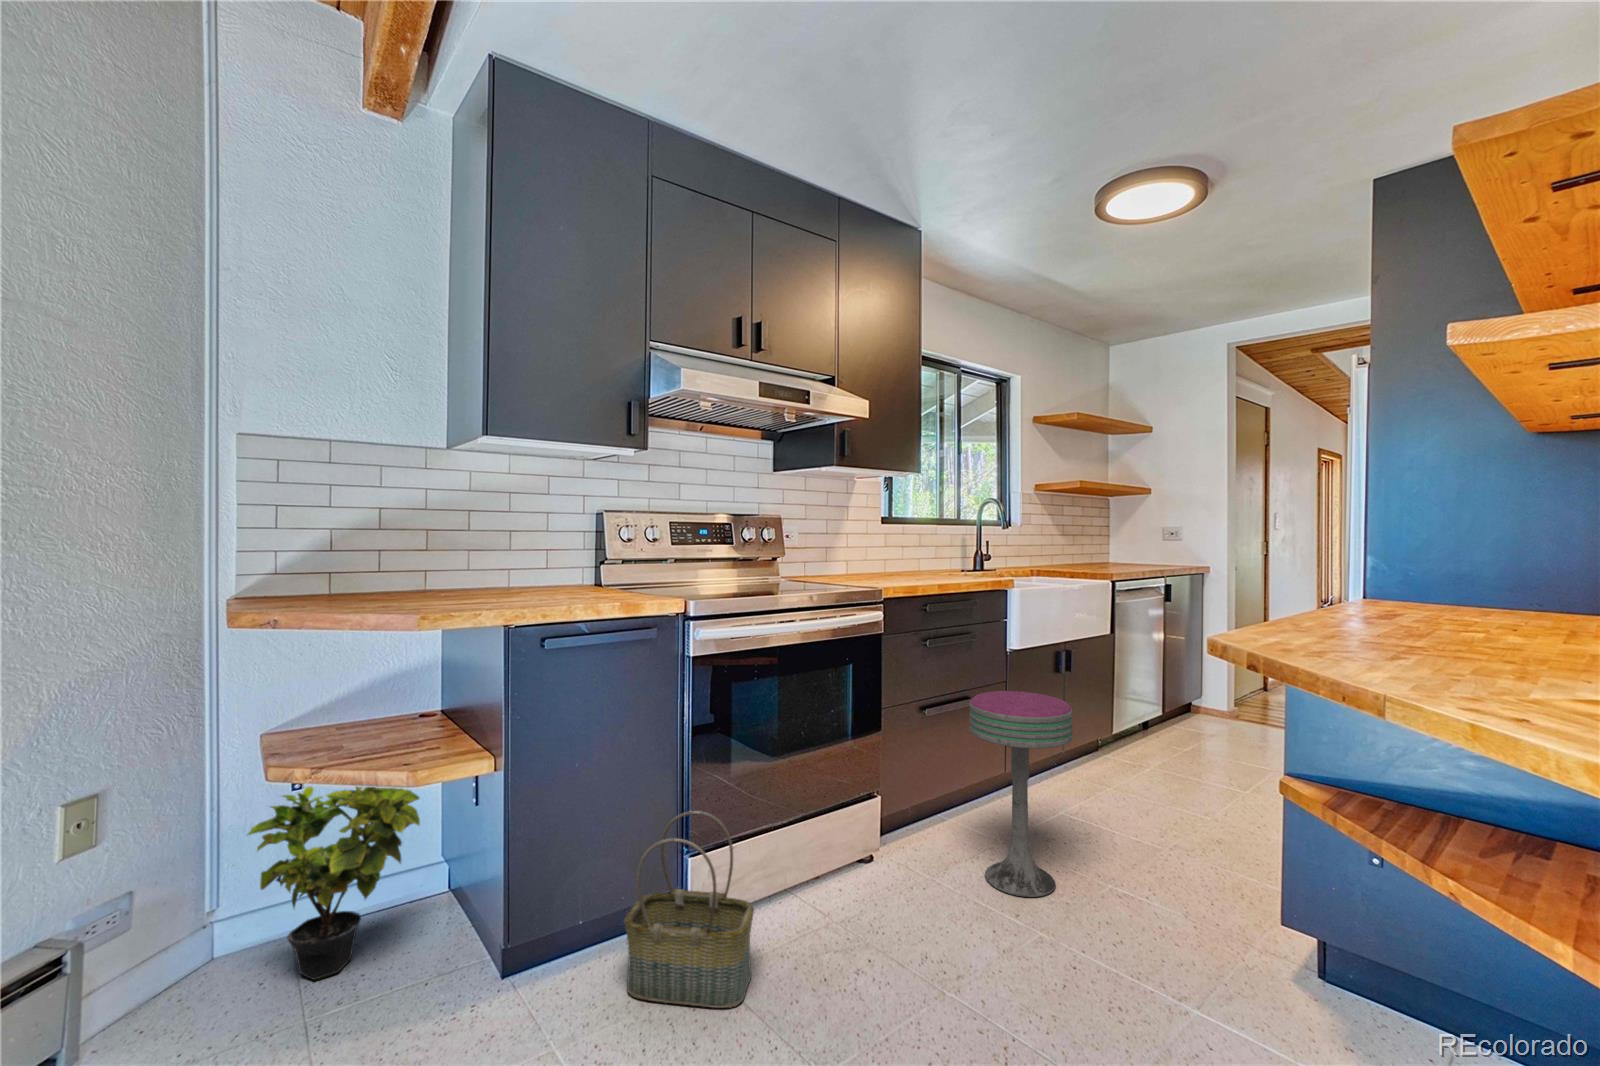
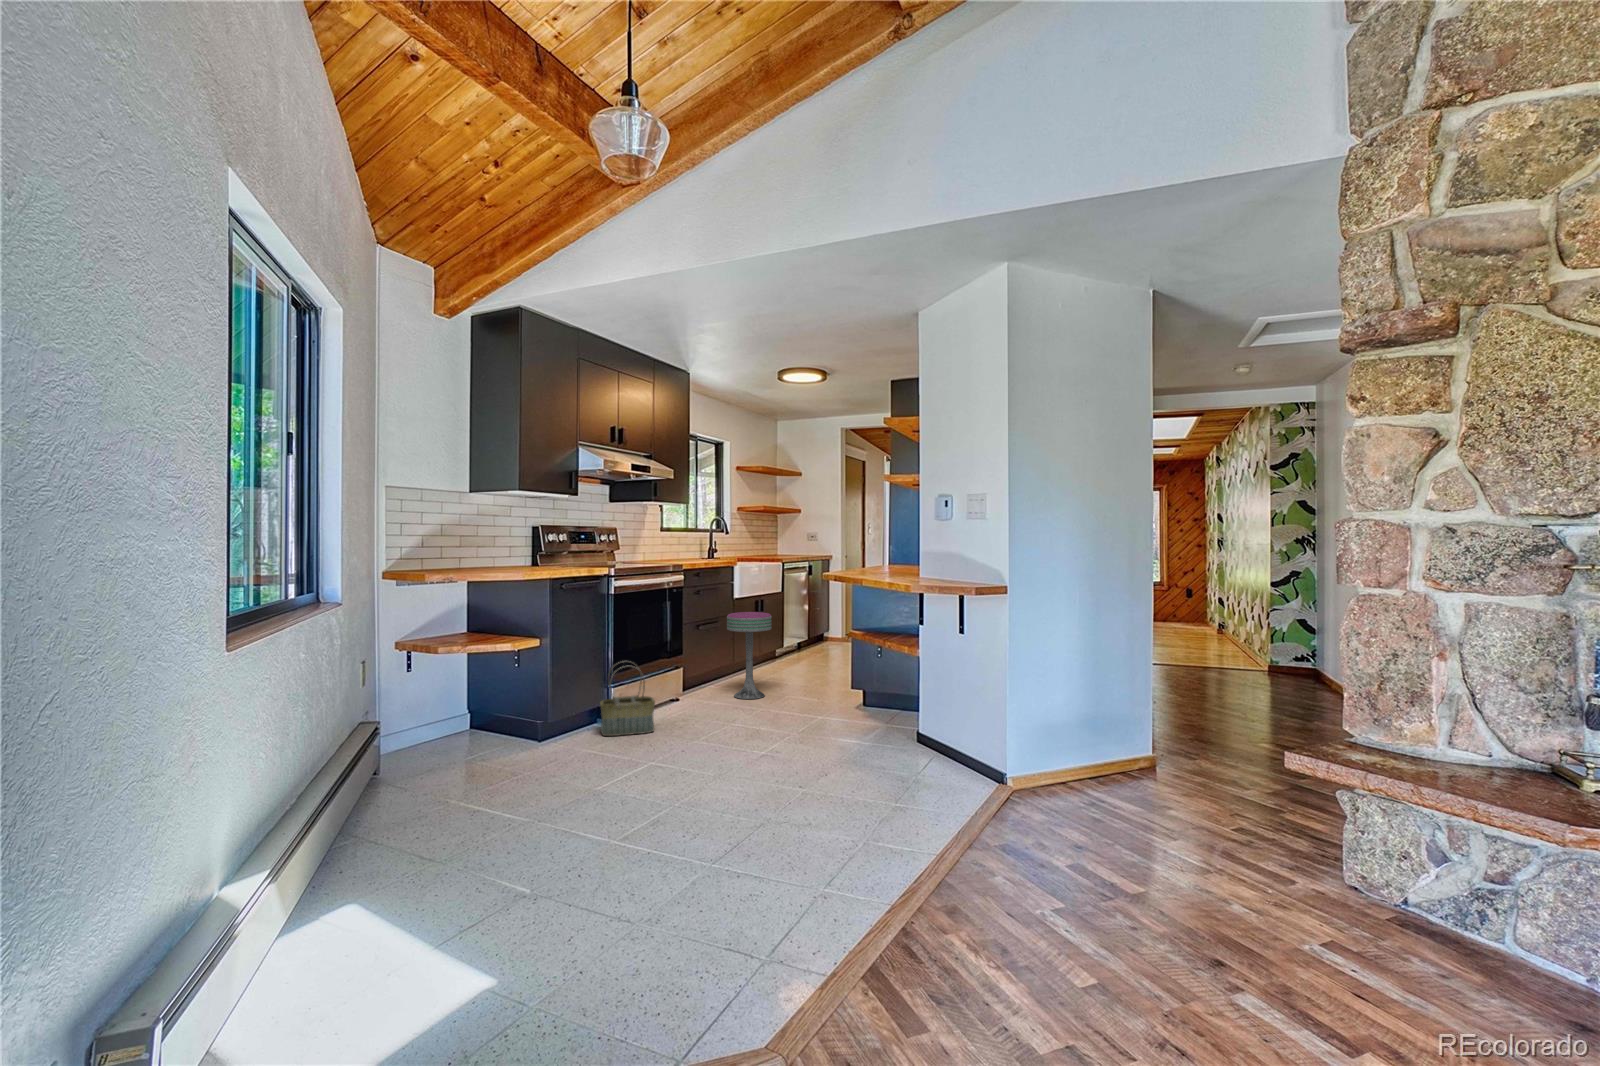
potted plant: present [248,786,420,980] -> none [401,656,488,753]

